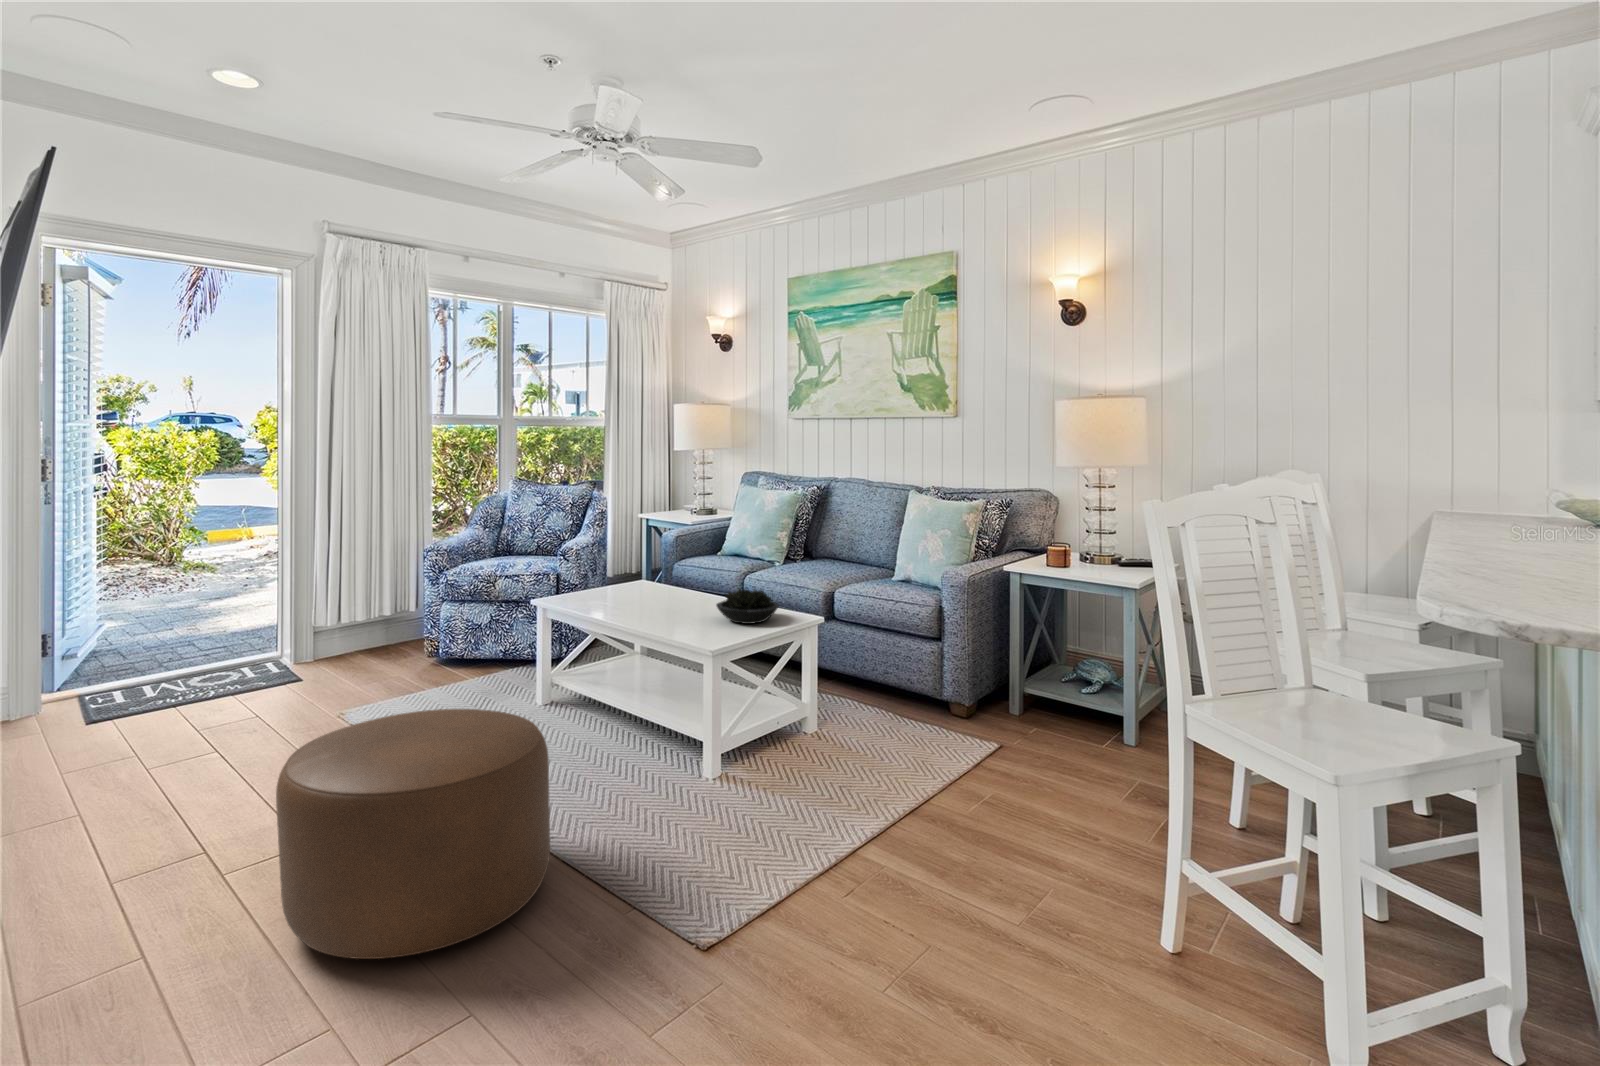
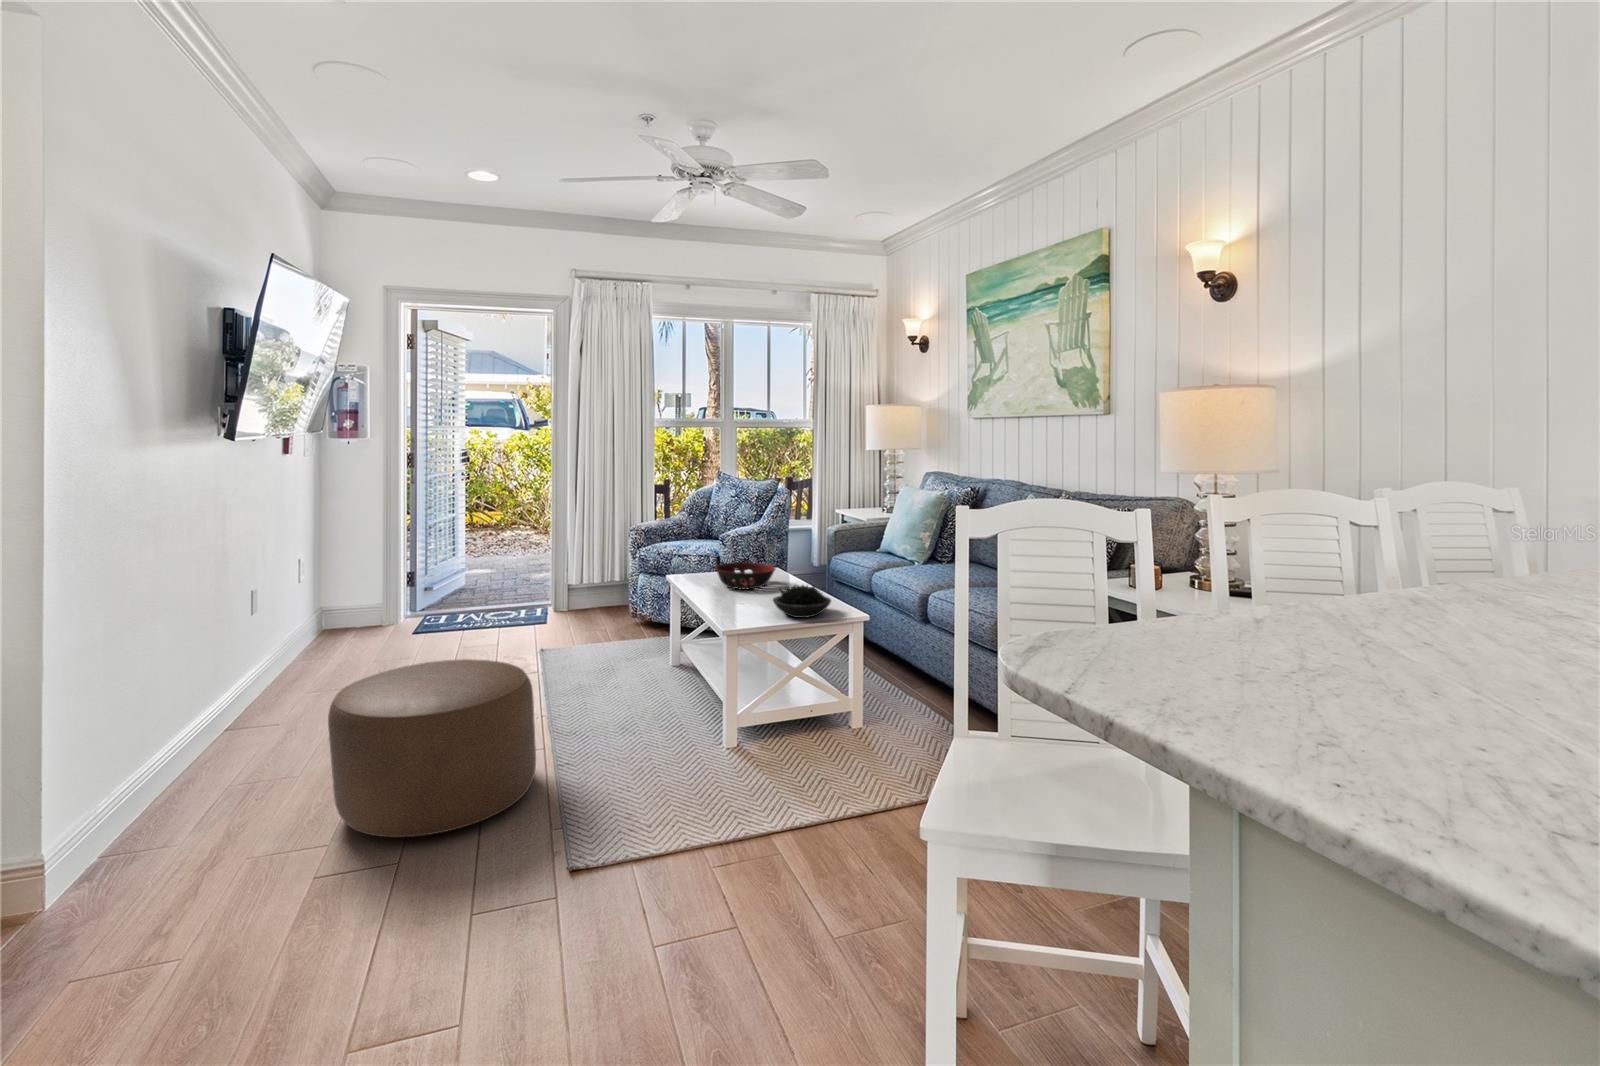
decorative bowl: none [600,574,669,604] -> present [715,562,775,590]

